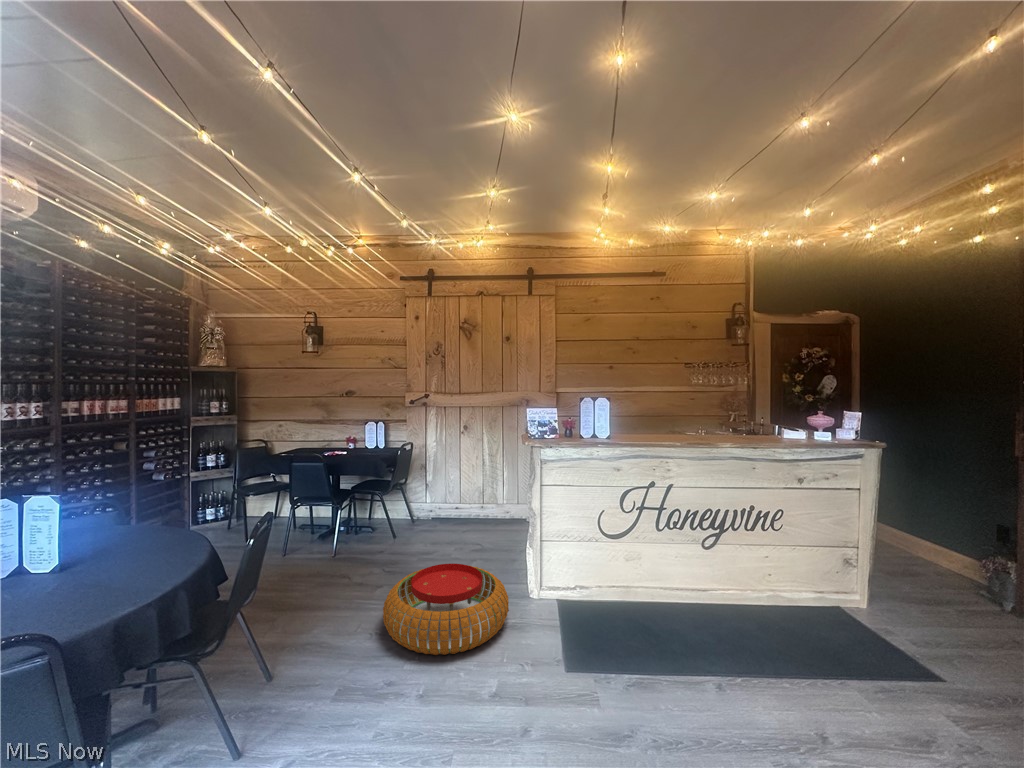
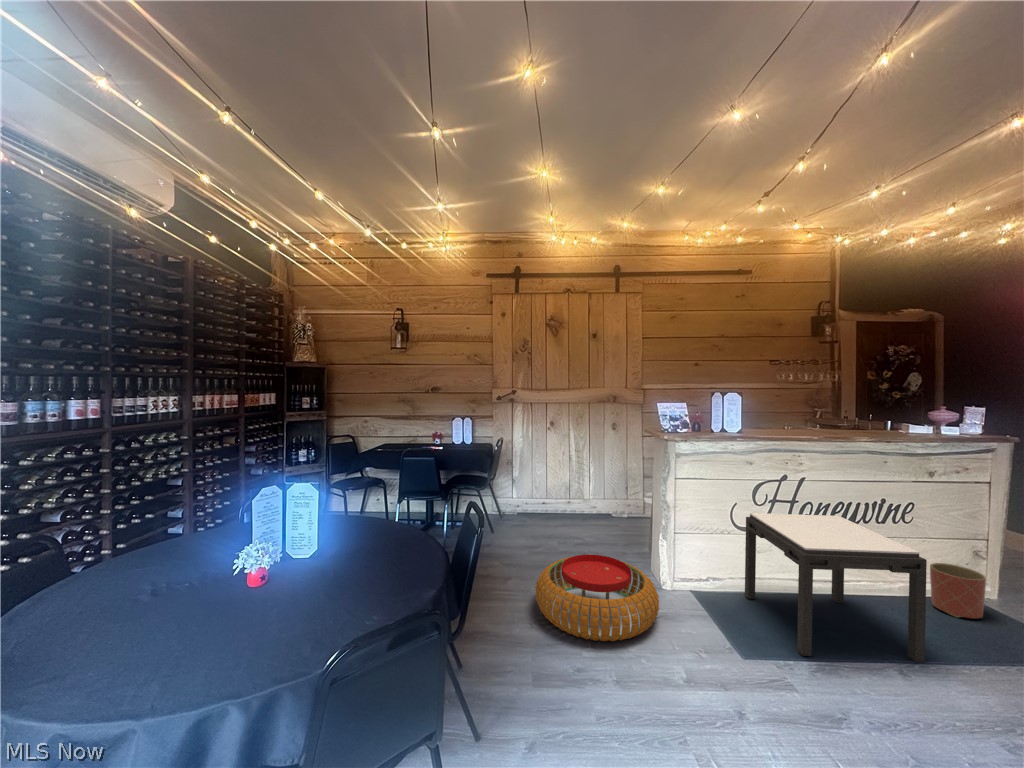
side table: none [610,521,755,676] -> present [745,513,927,662]
planter: none [794,571,843,629] -> present [930,563,986,618]

